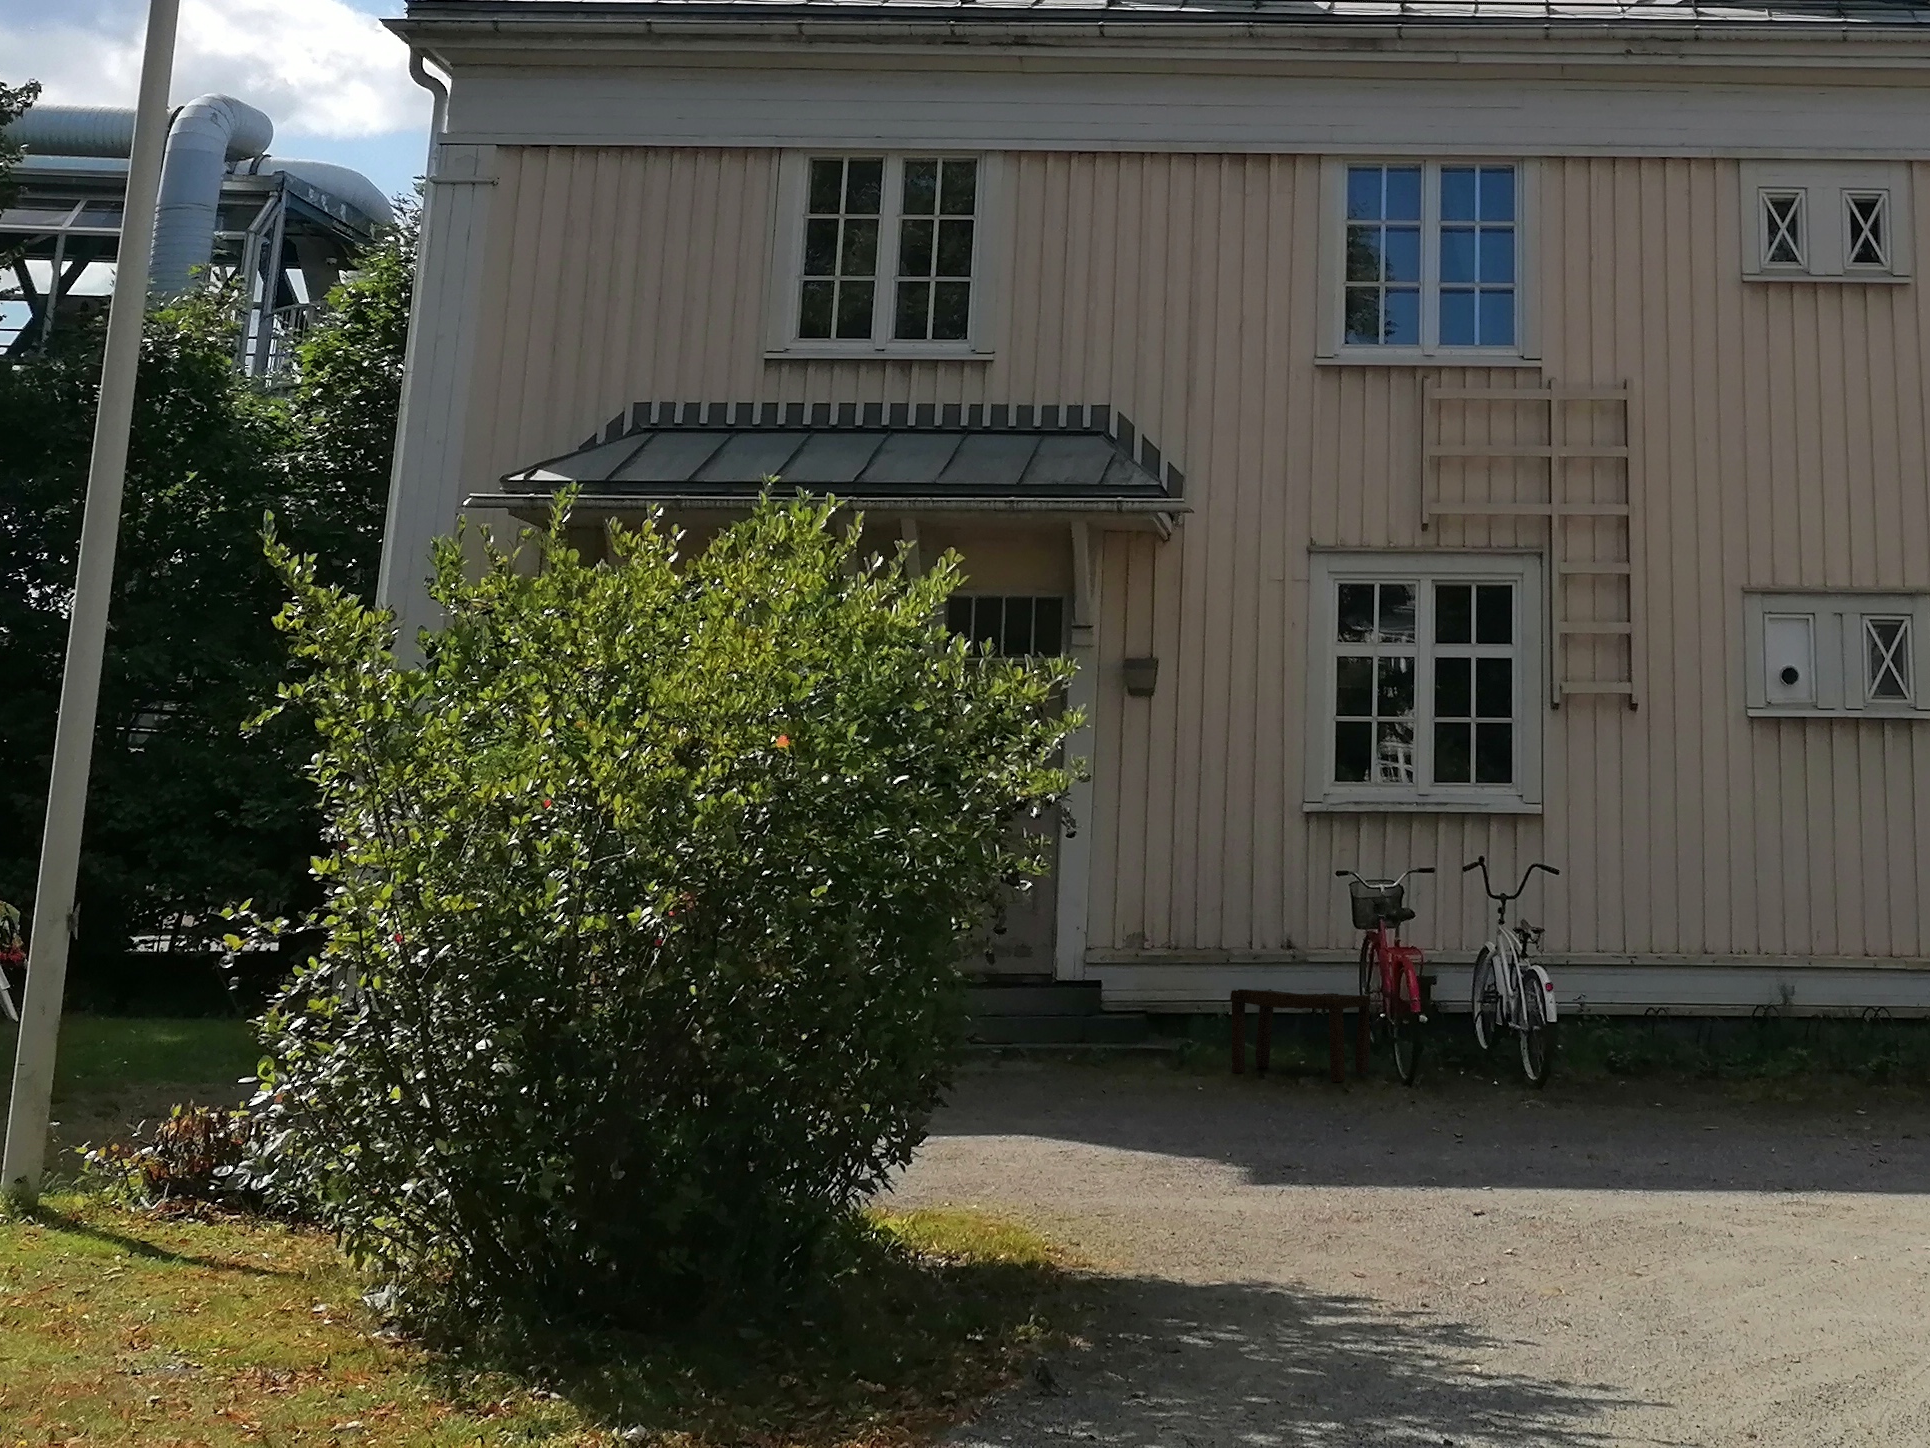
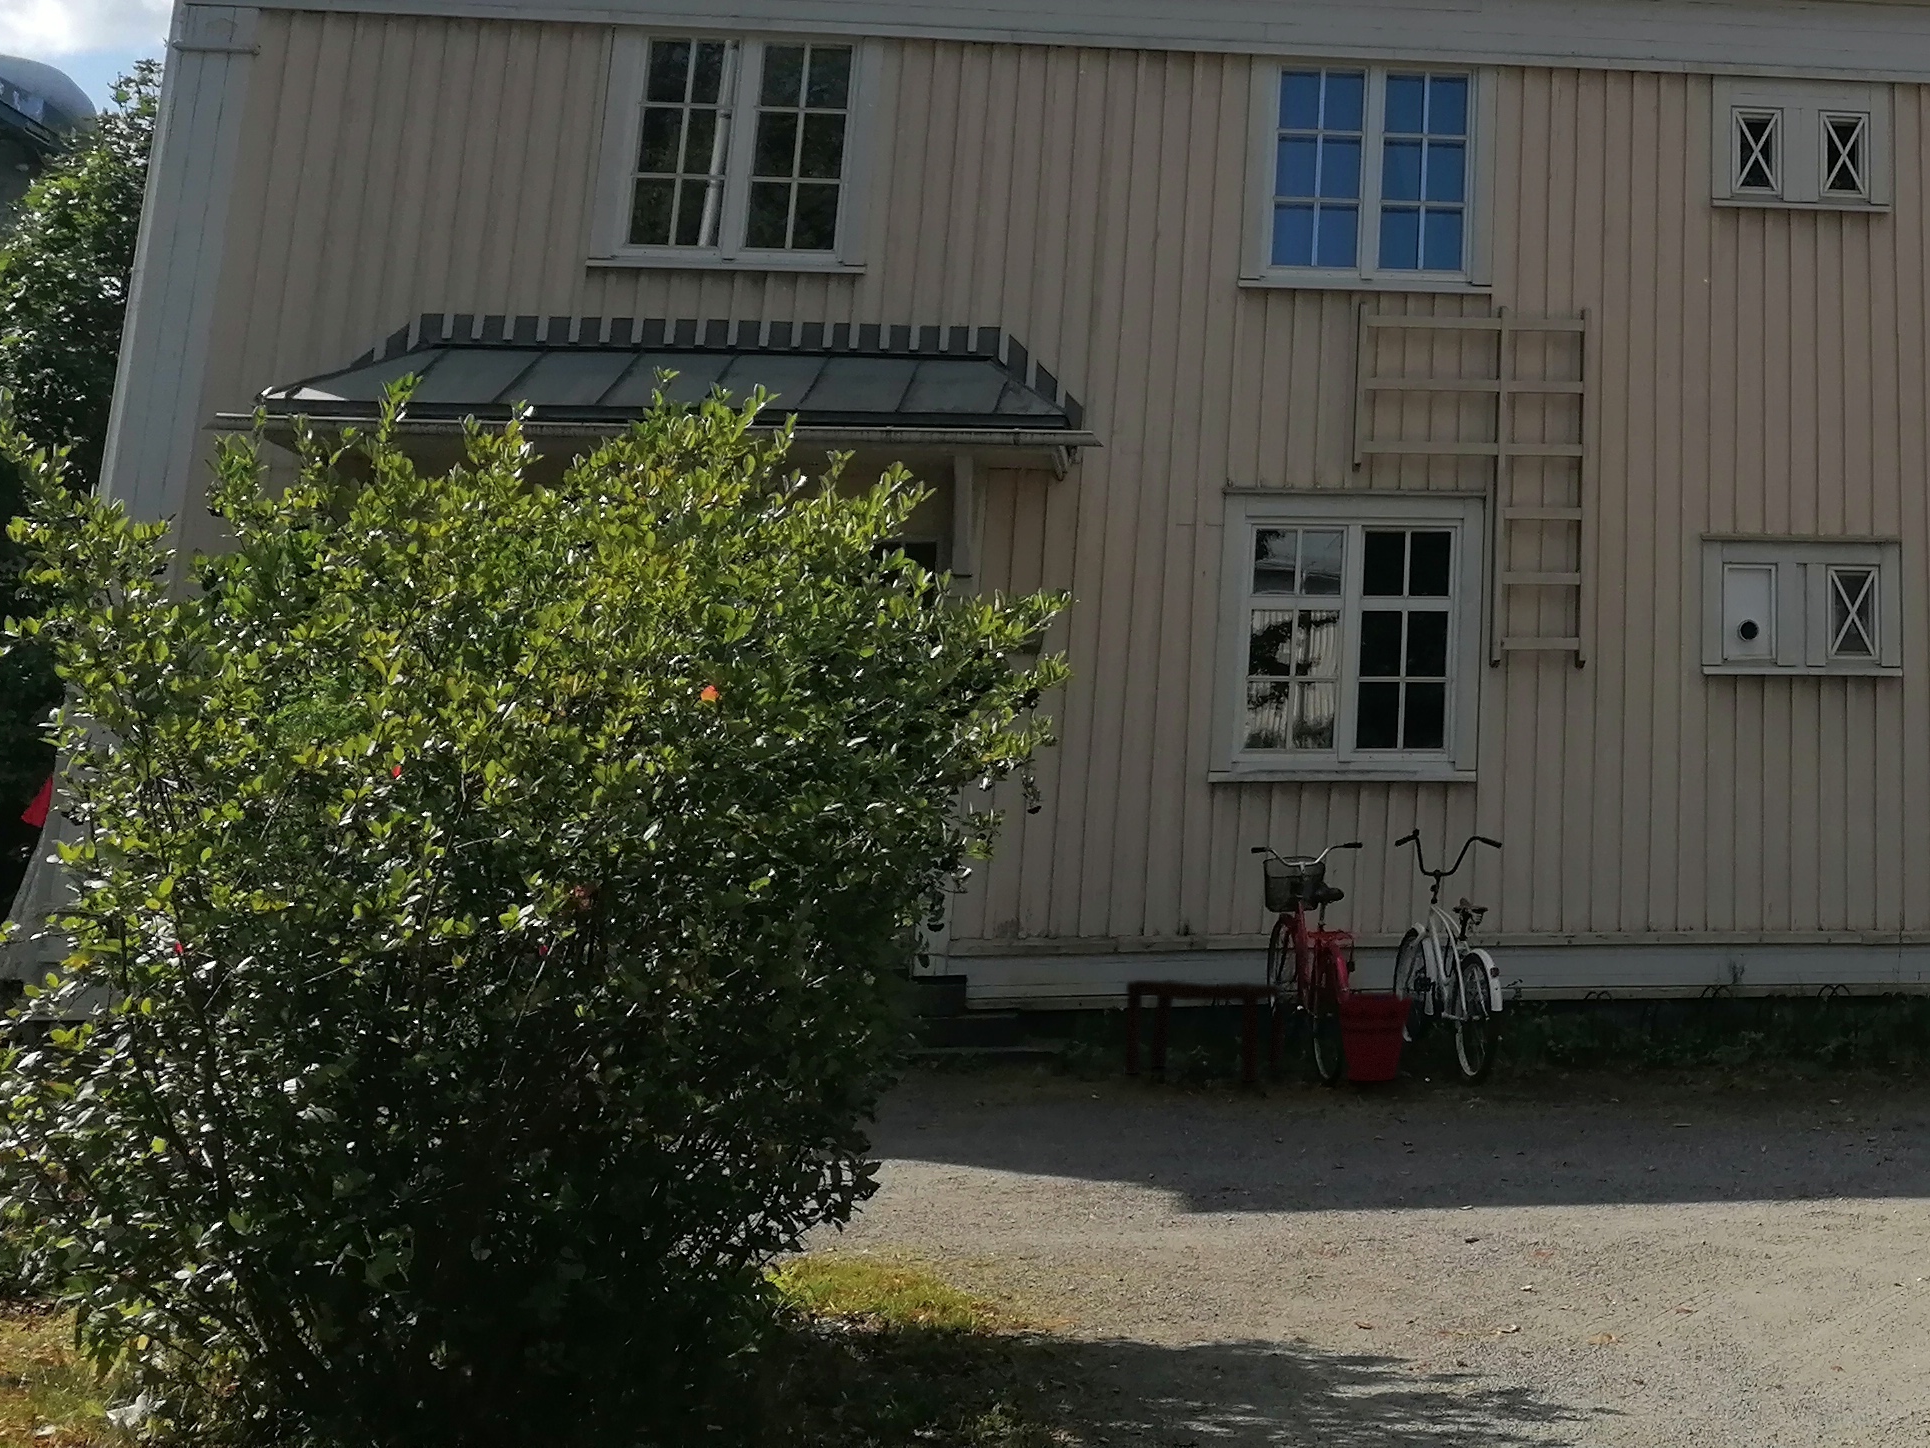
bucket: none [1413,1006,1481,1085] -> present [1340,993,1412,1081]

